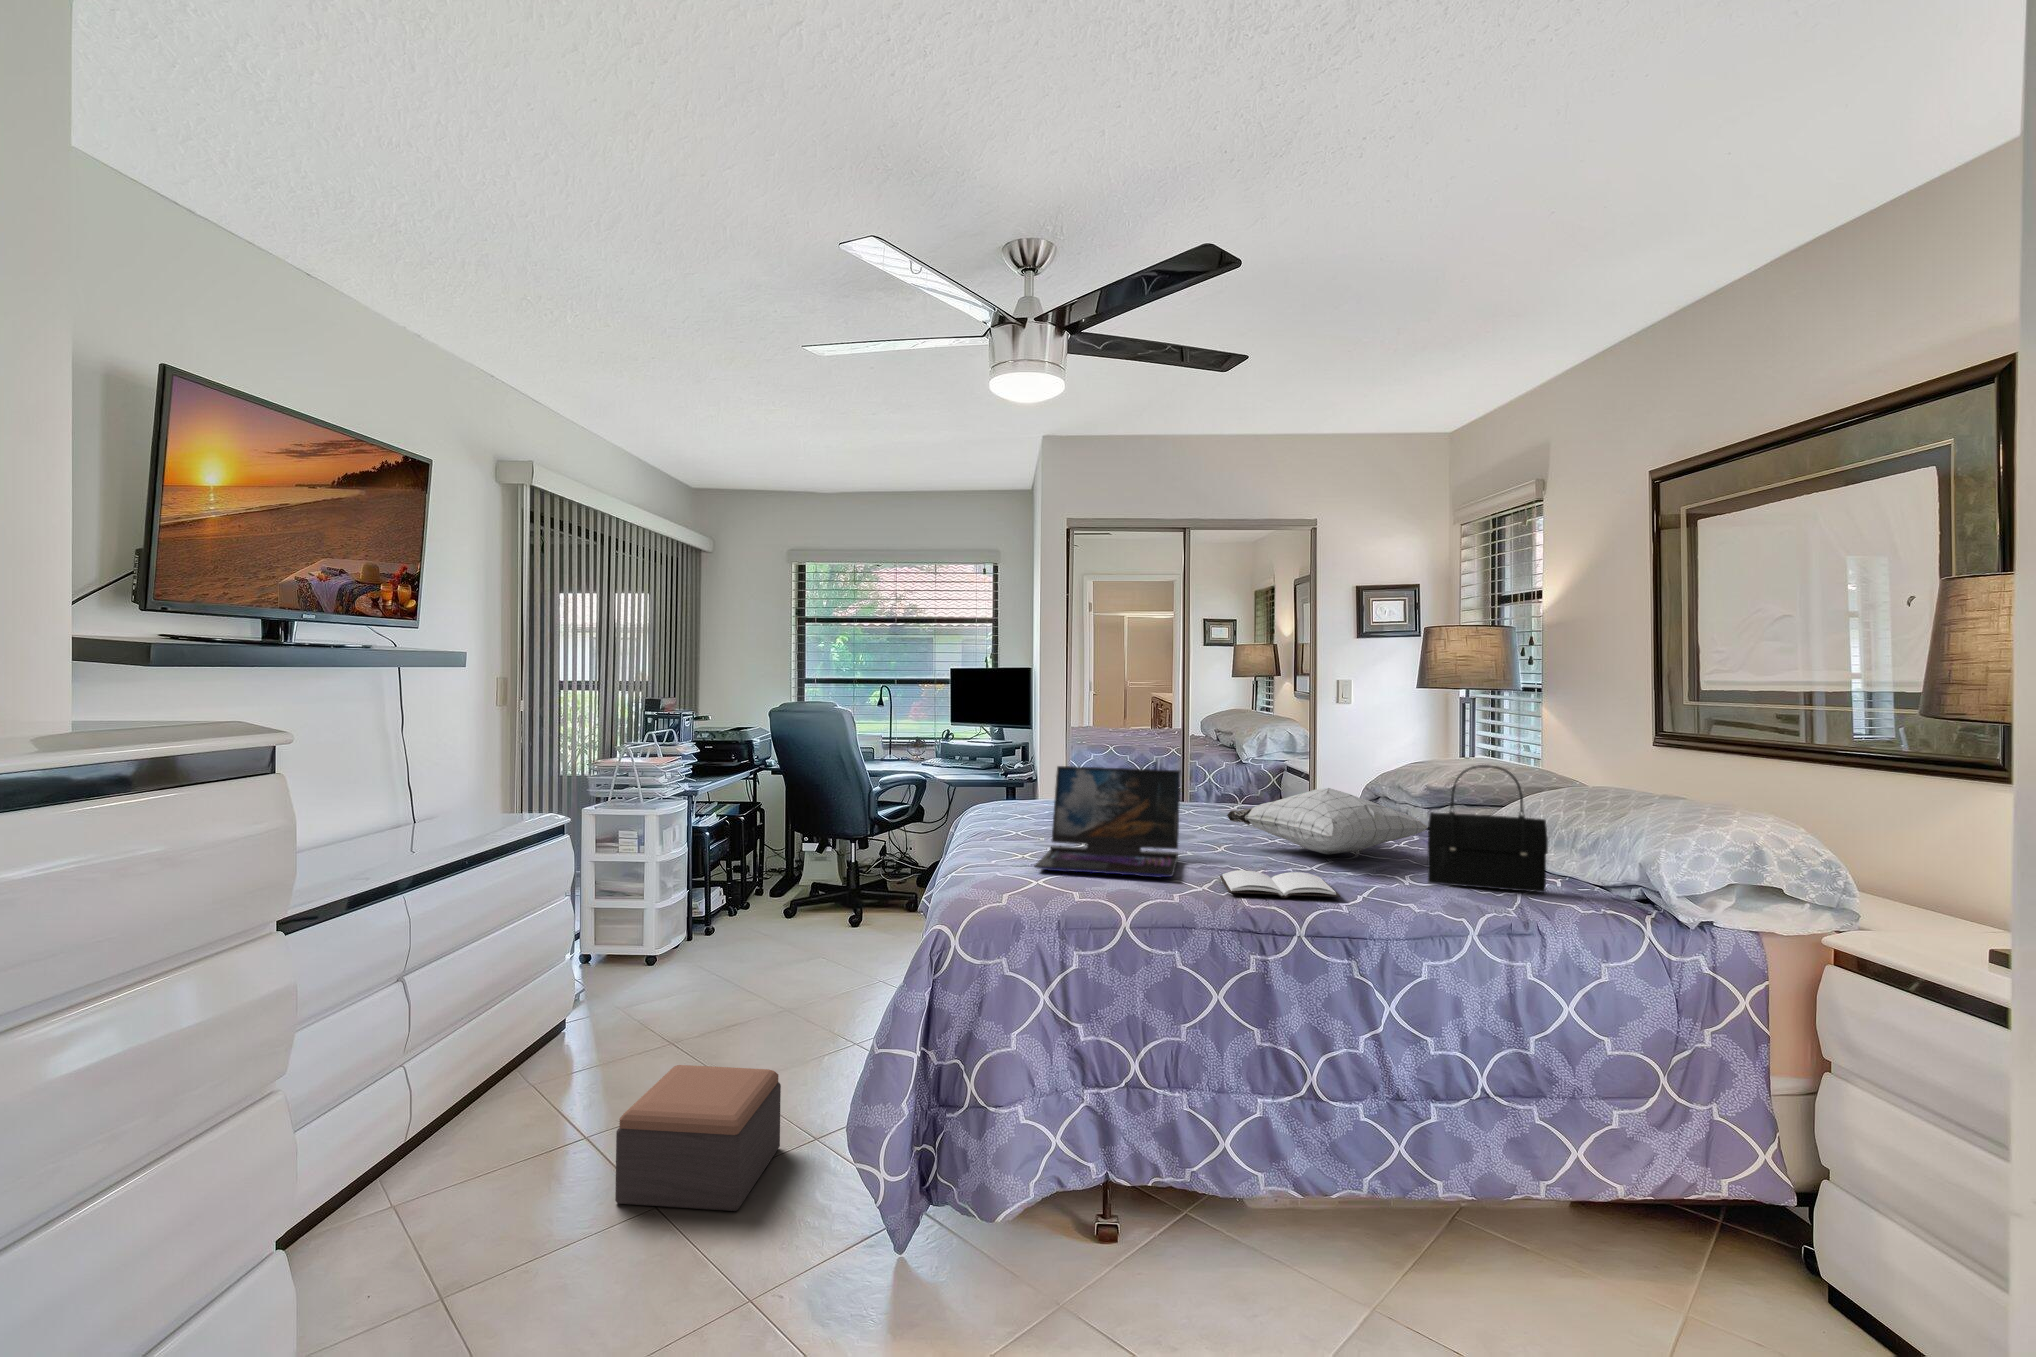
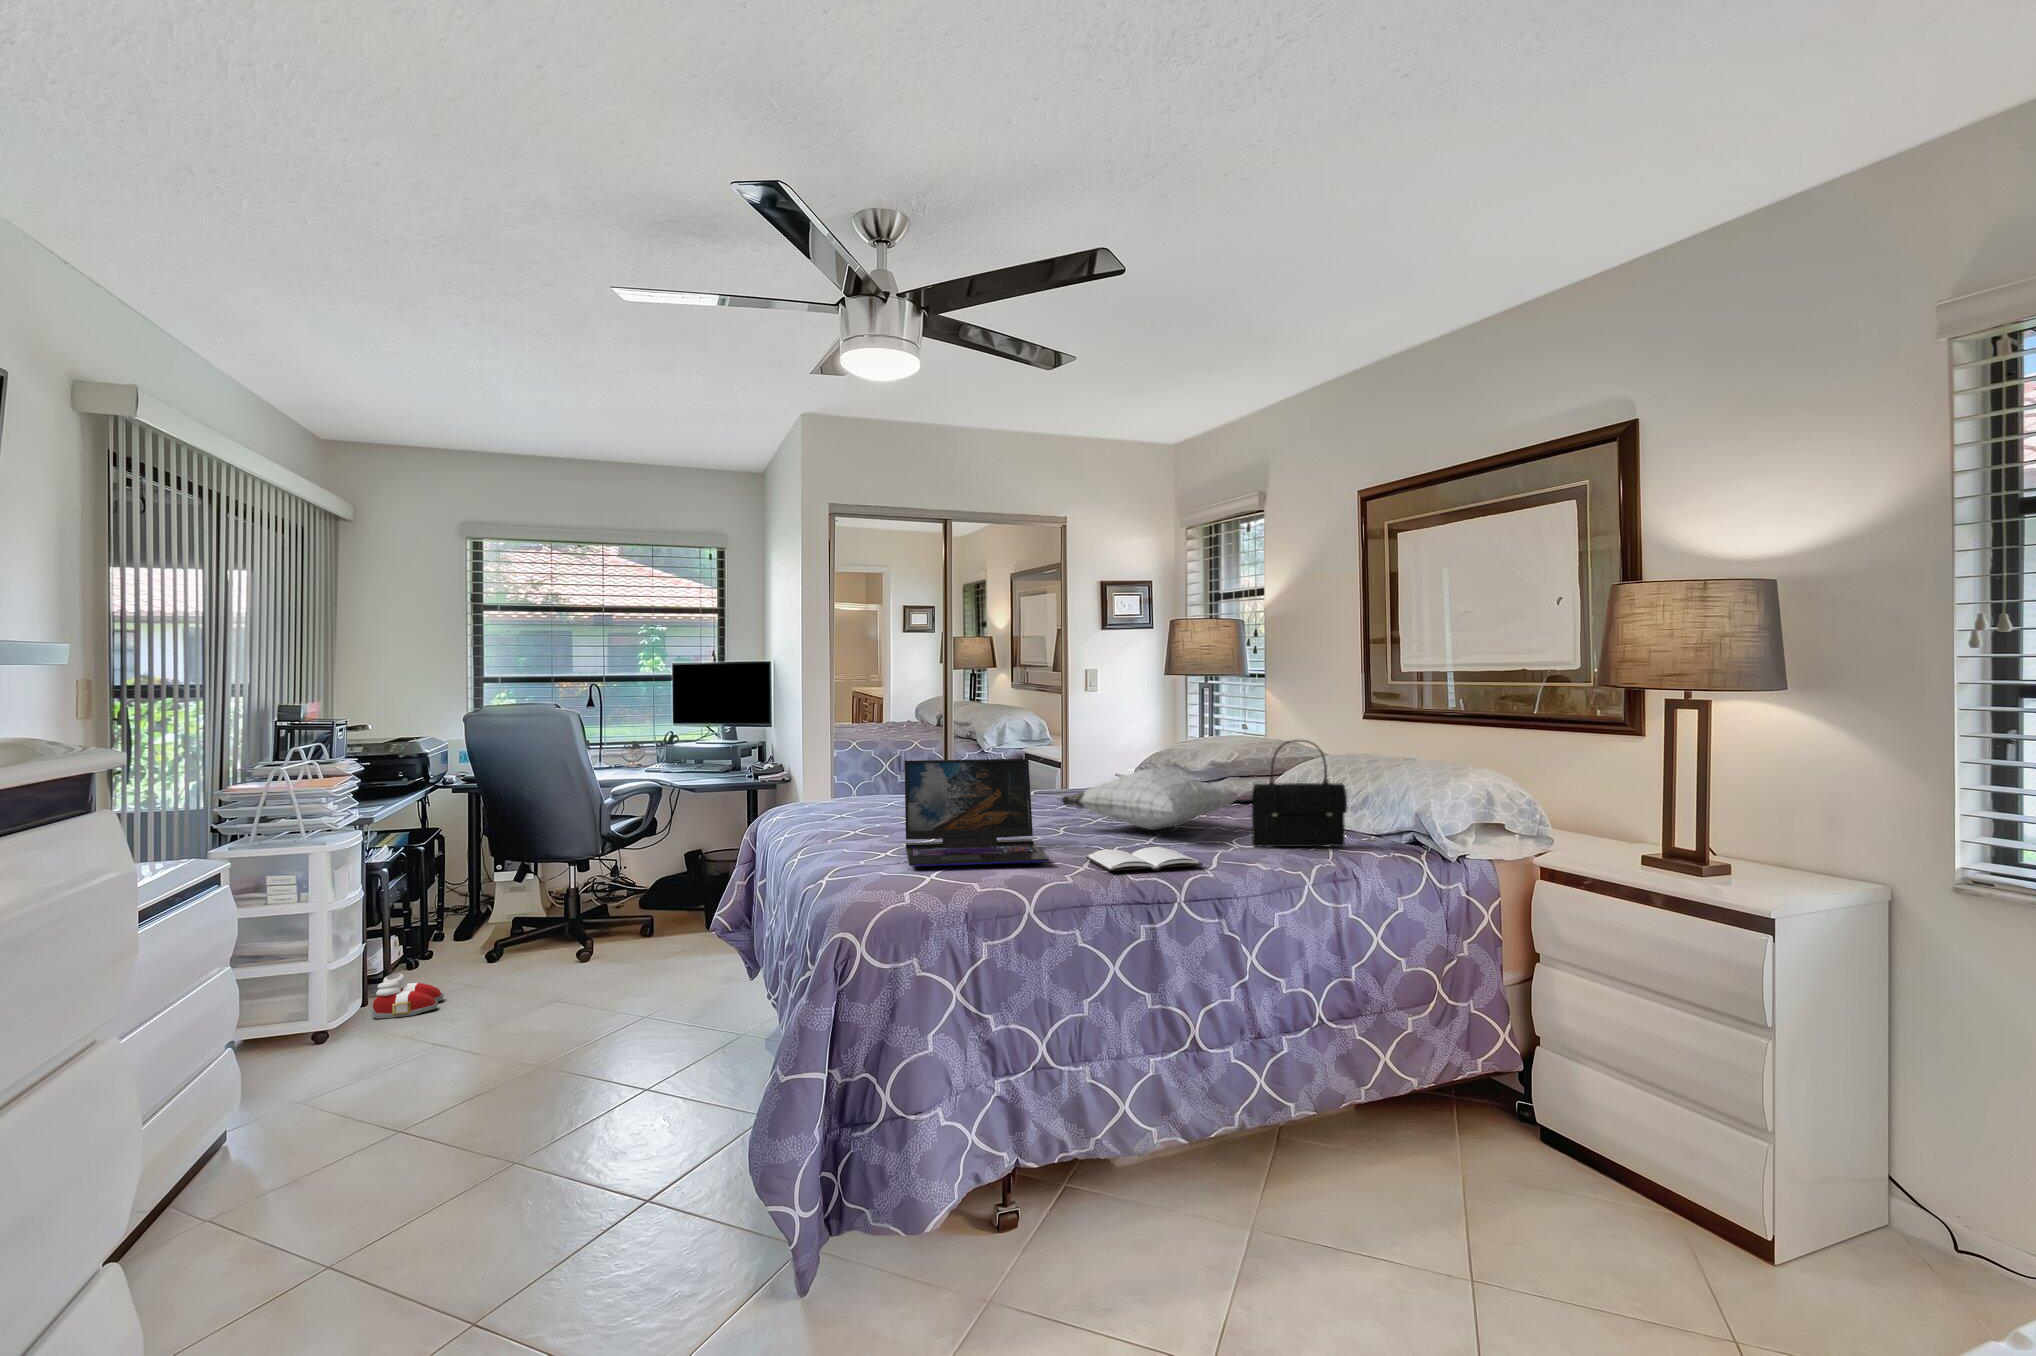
slippers: none [686,917,740,952] -> present [371,973,444,1018]
footstool: present [615,1065,781,1211] -> none [437,1126,620,1319]

